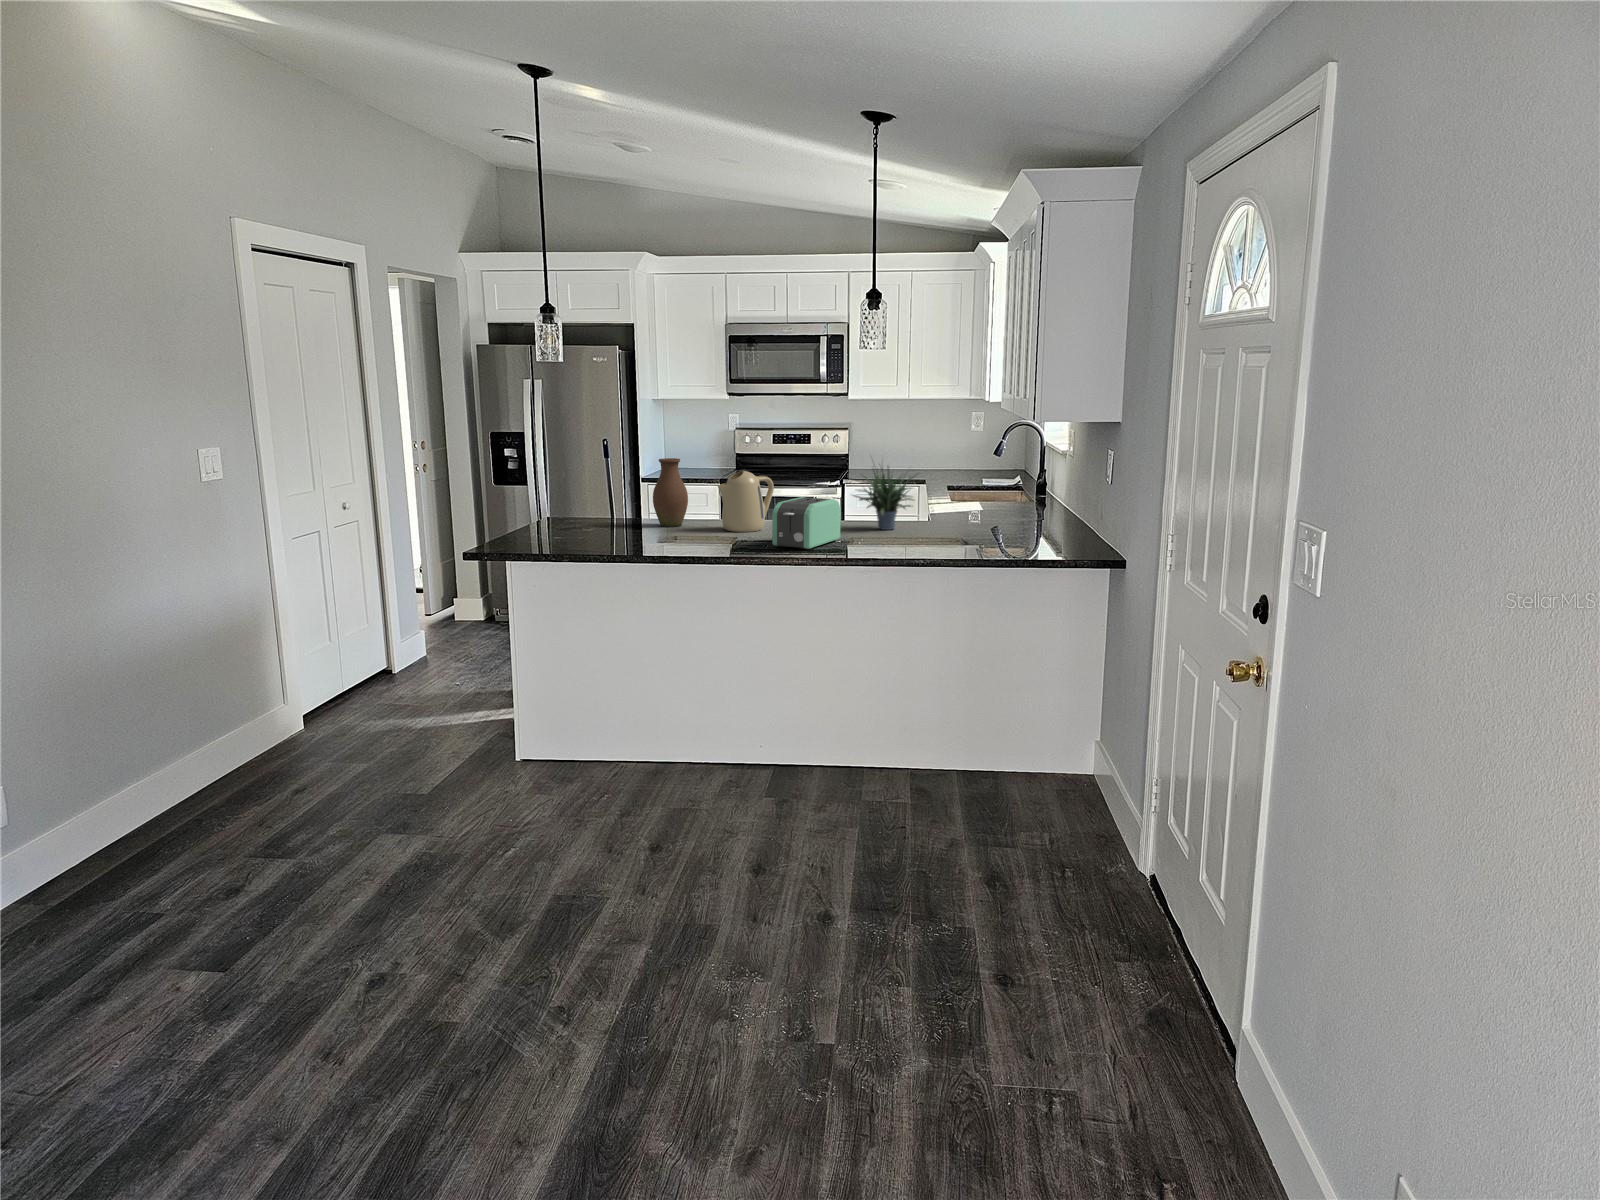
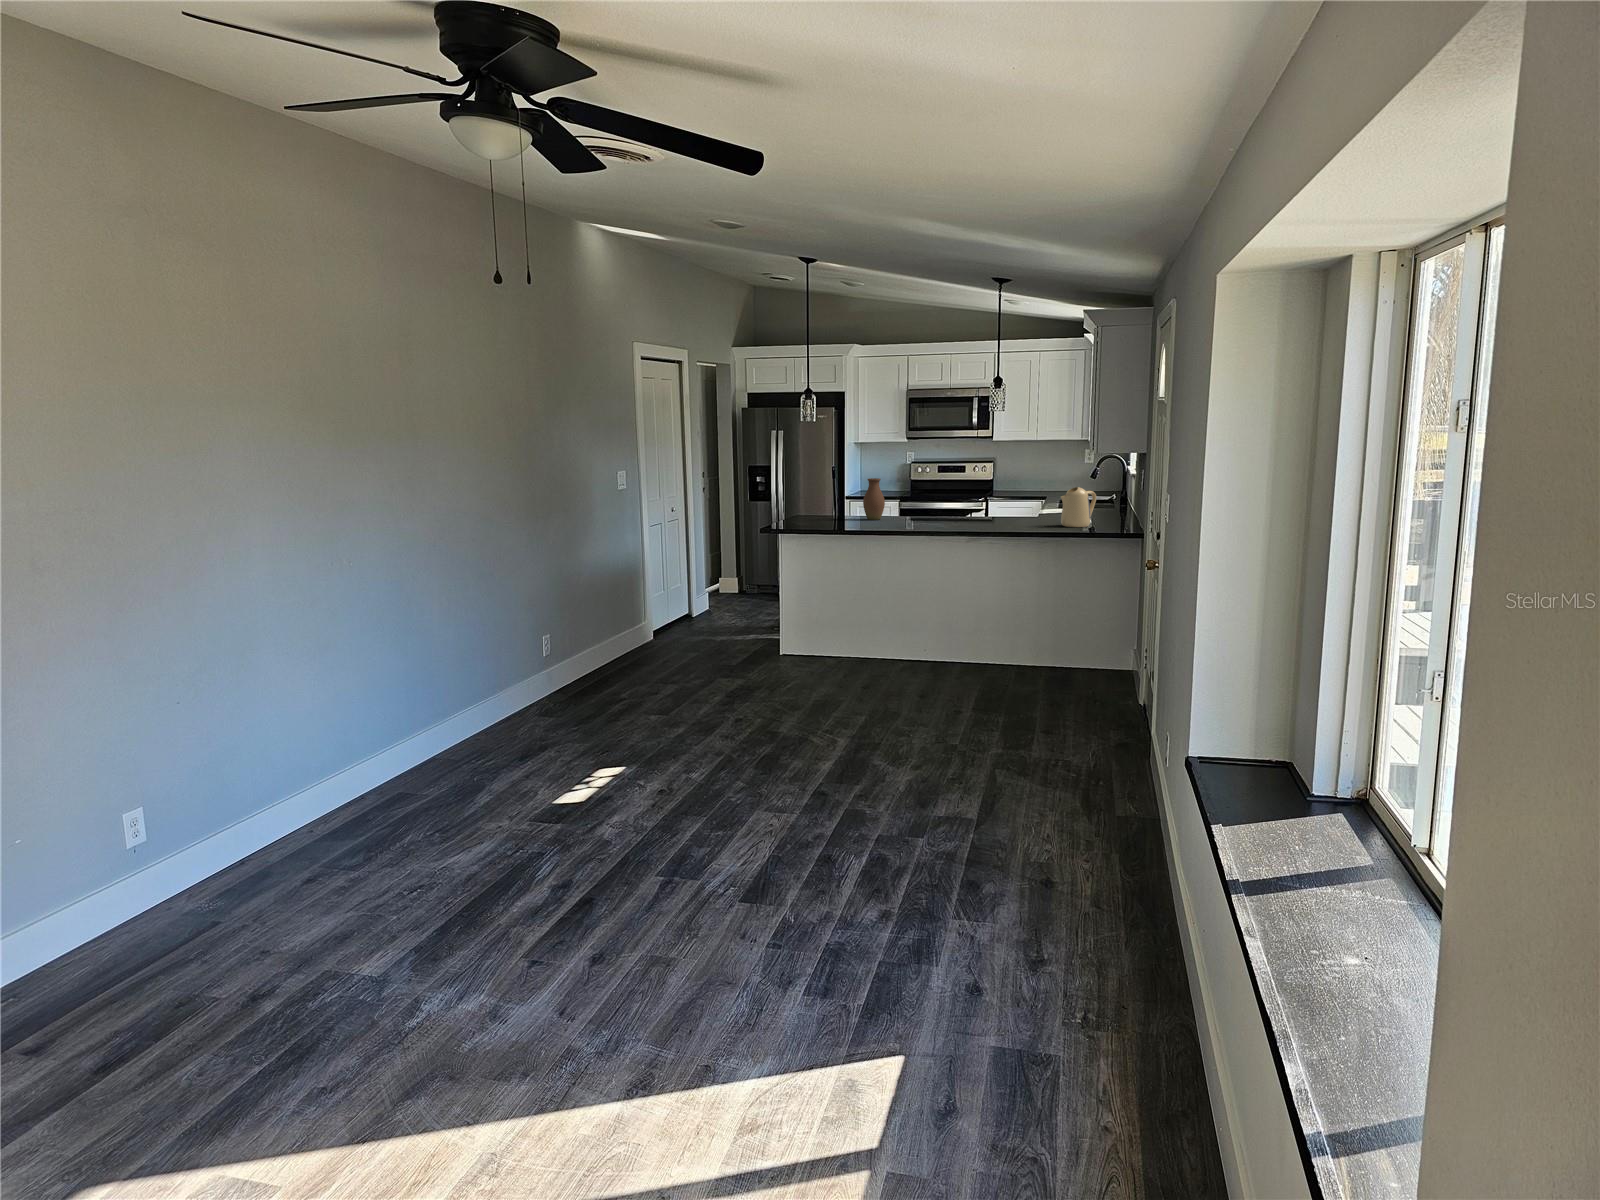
potted plant: present [854,467,915,530] -> none [986,472,1030,522]
kettle: present [717,471,774,532] -> present [1061,487,1096,527]
toaster: present [772,497,841,550] -> none [937,500,978,530]

